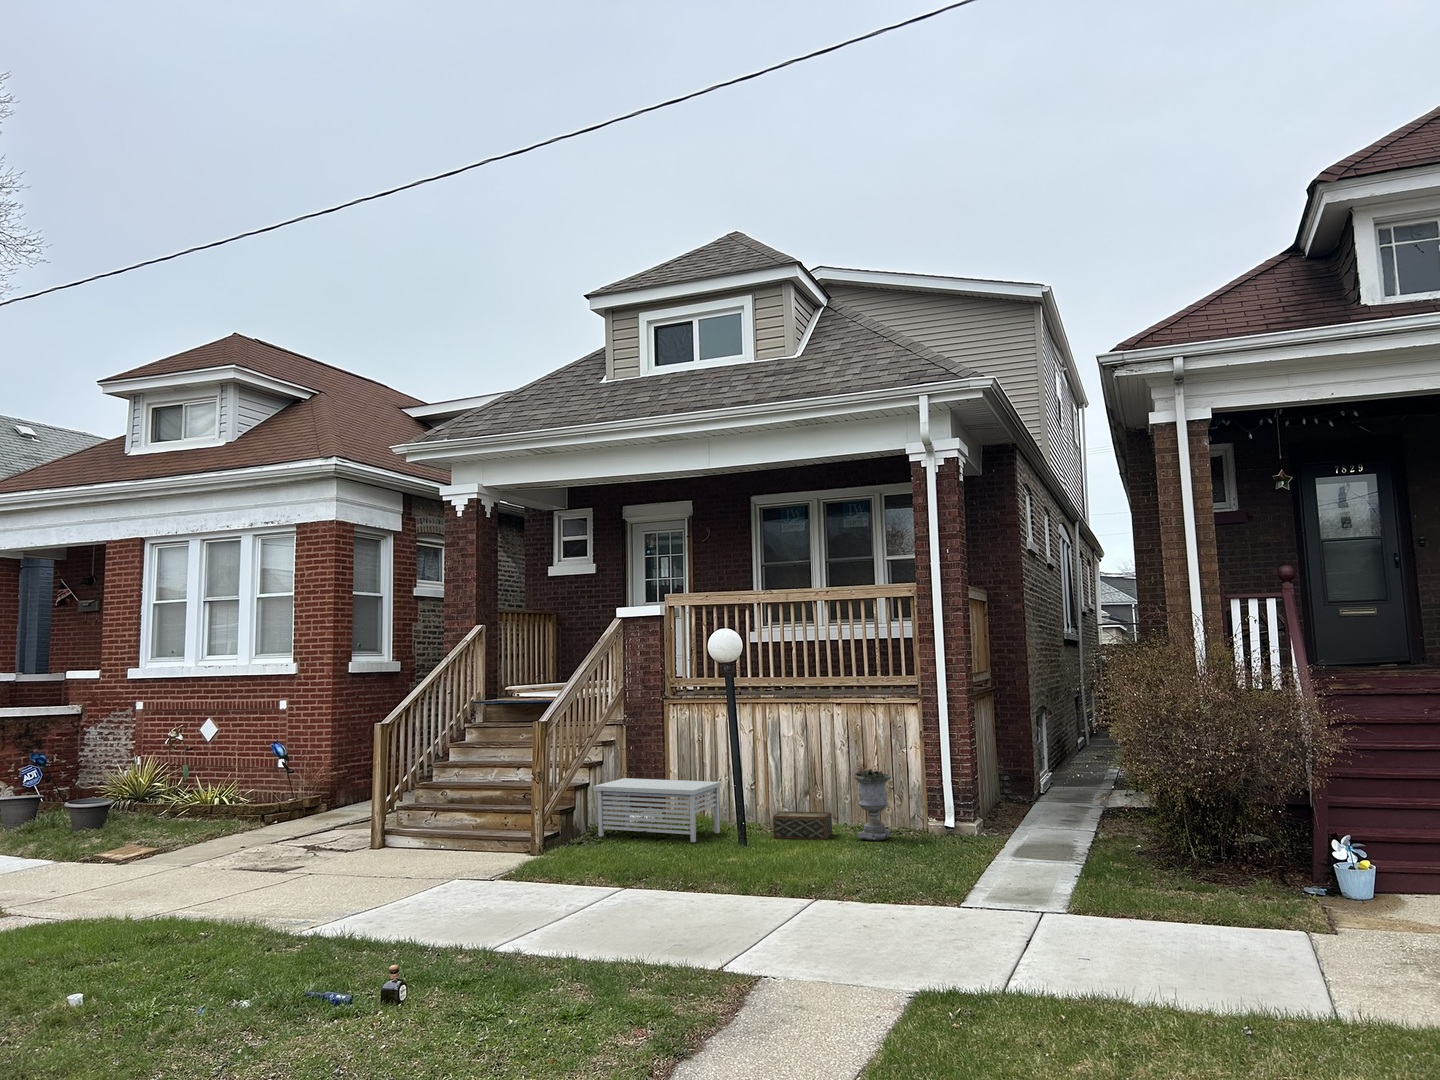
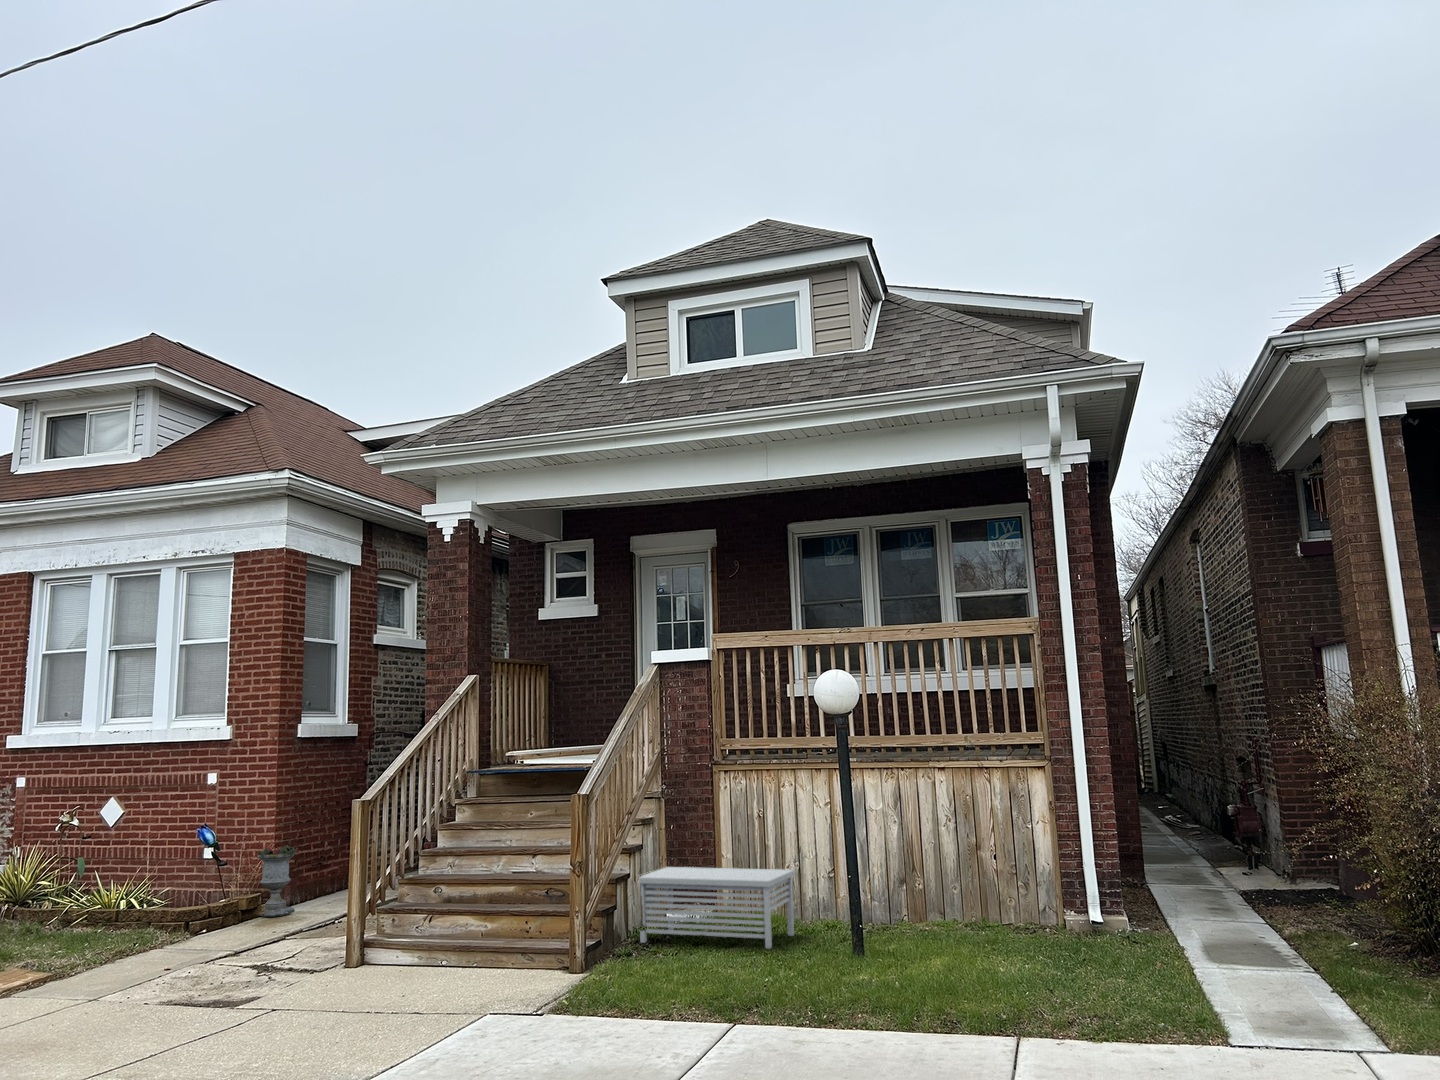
planter: present [854,767,891,841] -> present [257,845,297,917]
woven basket: present [773,811,832,840] -> none [868,907,941,942]

